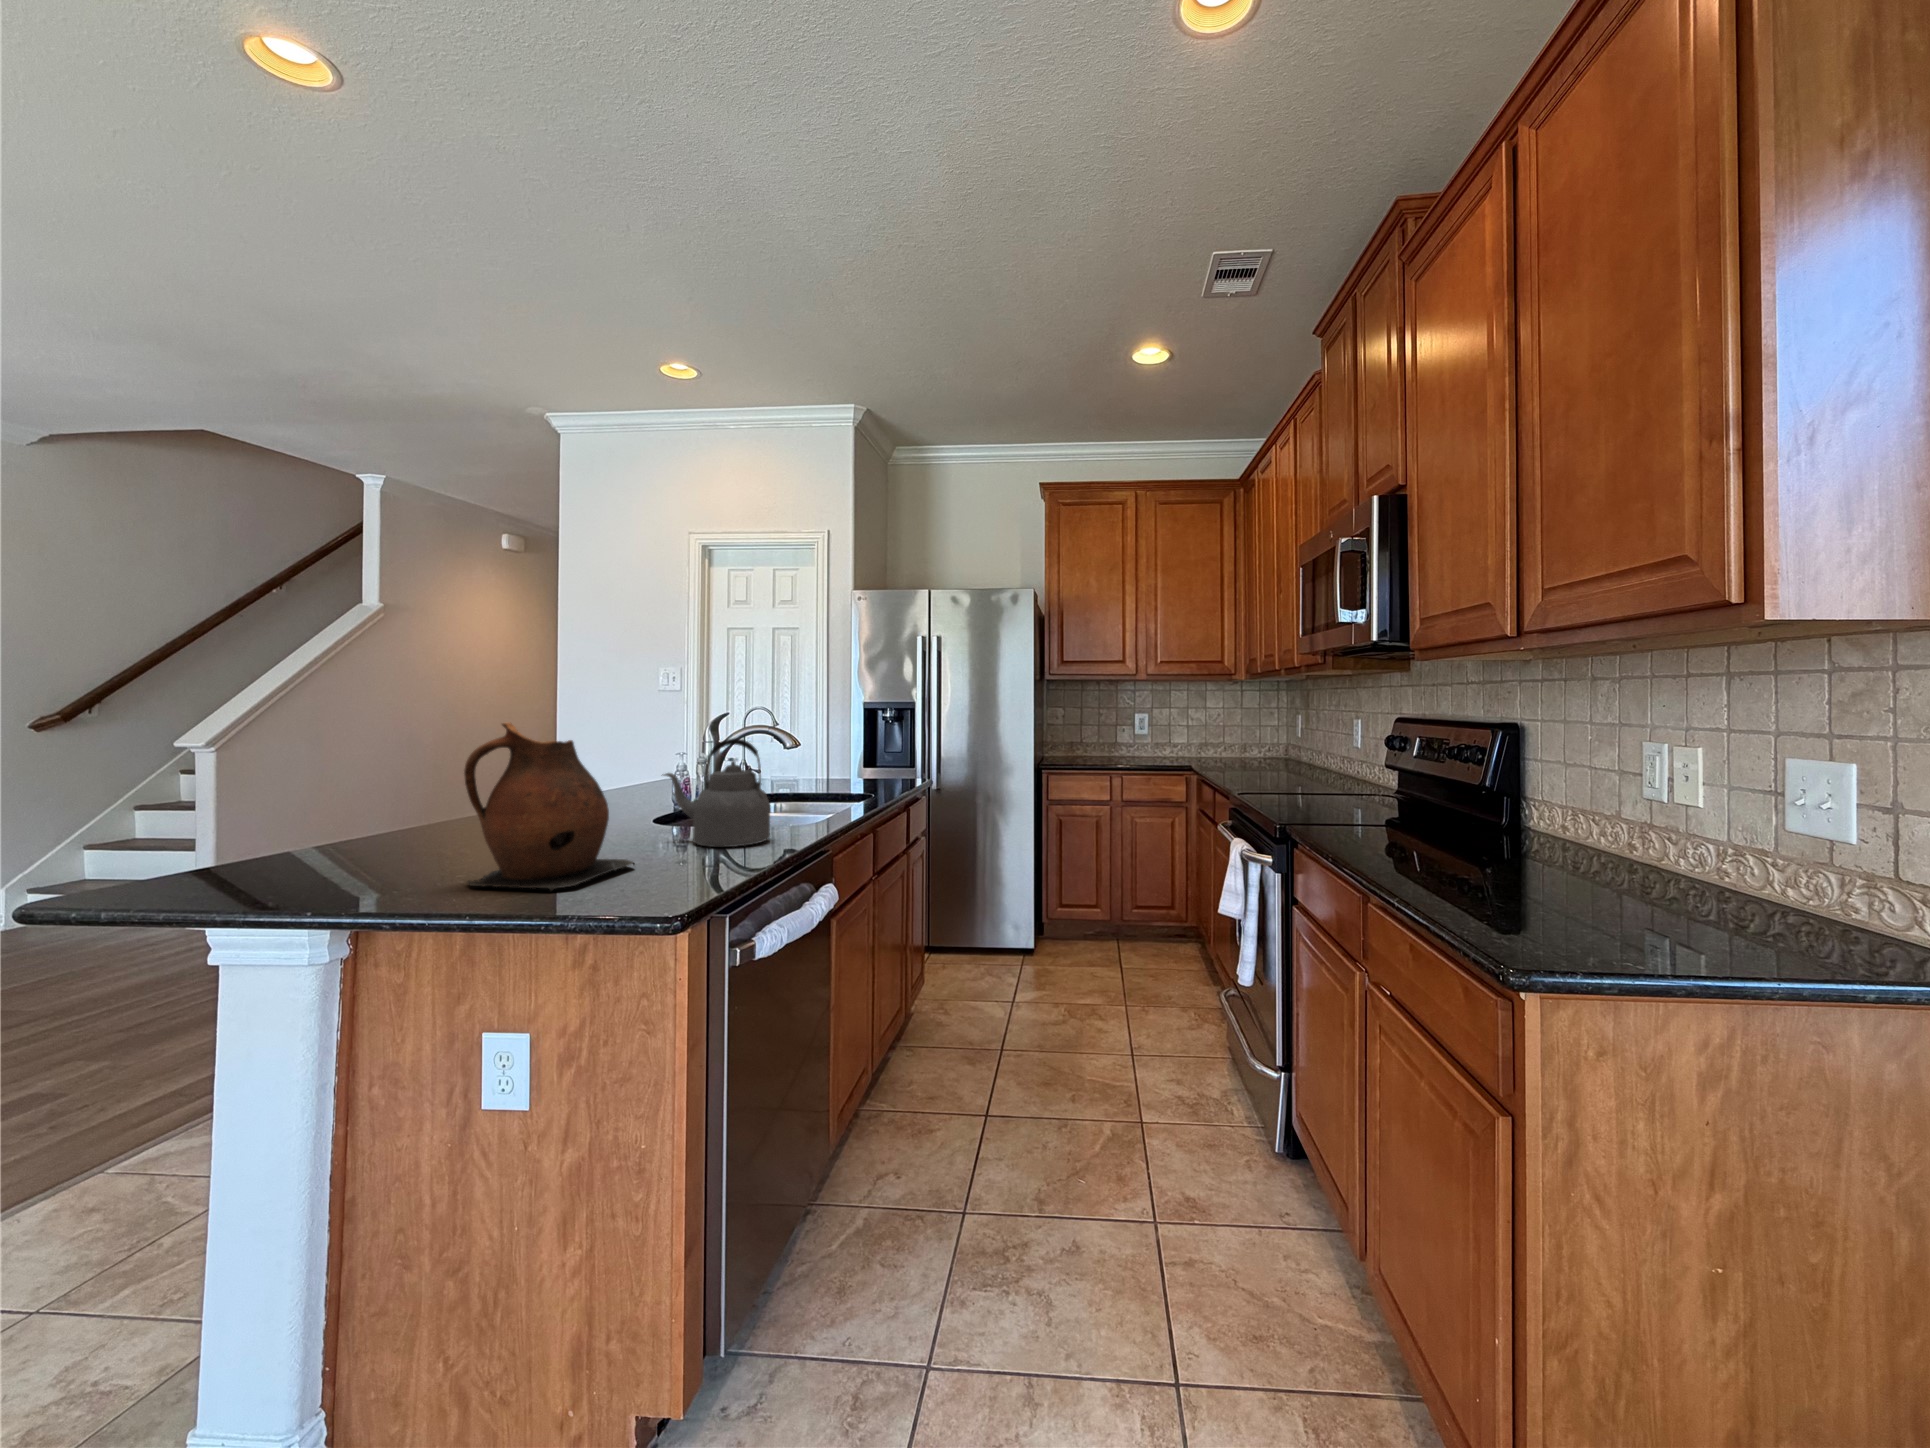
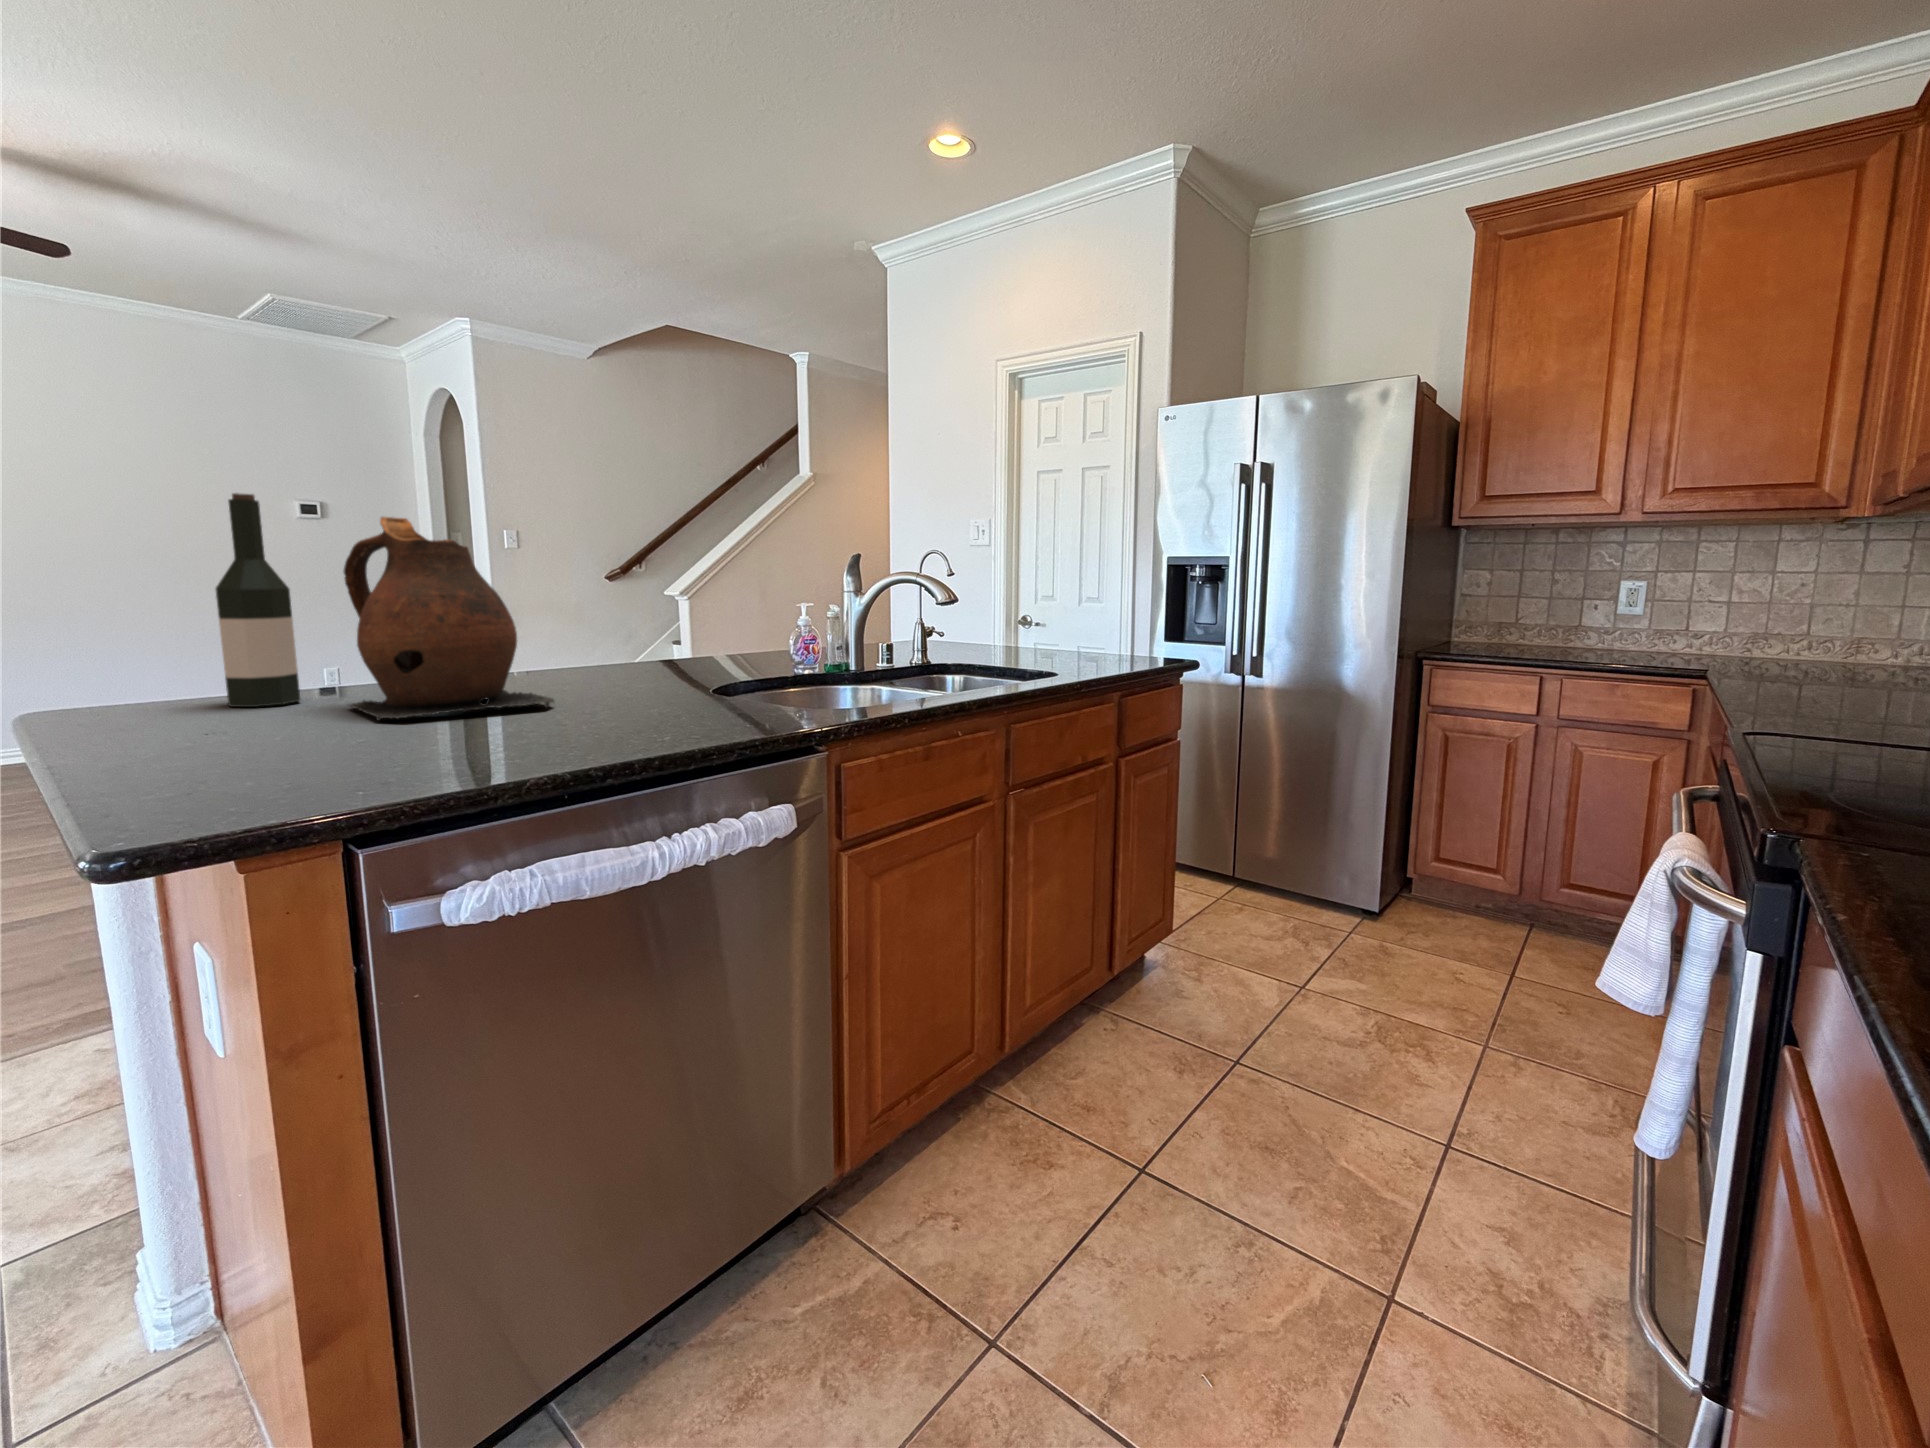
wine bottle: none [336,709,402,903] -> present [216,493,300,707]
kettle: present [664,738,770,847] -> none [688,560,799,702]

